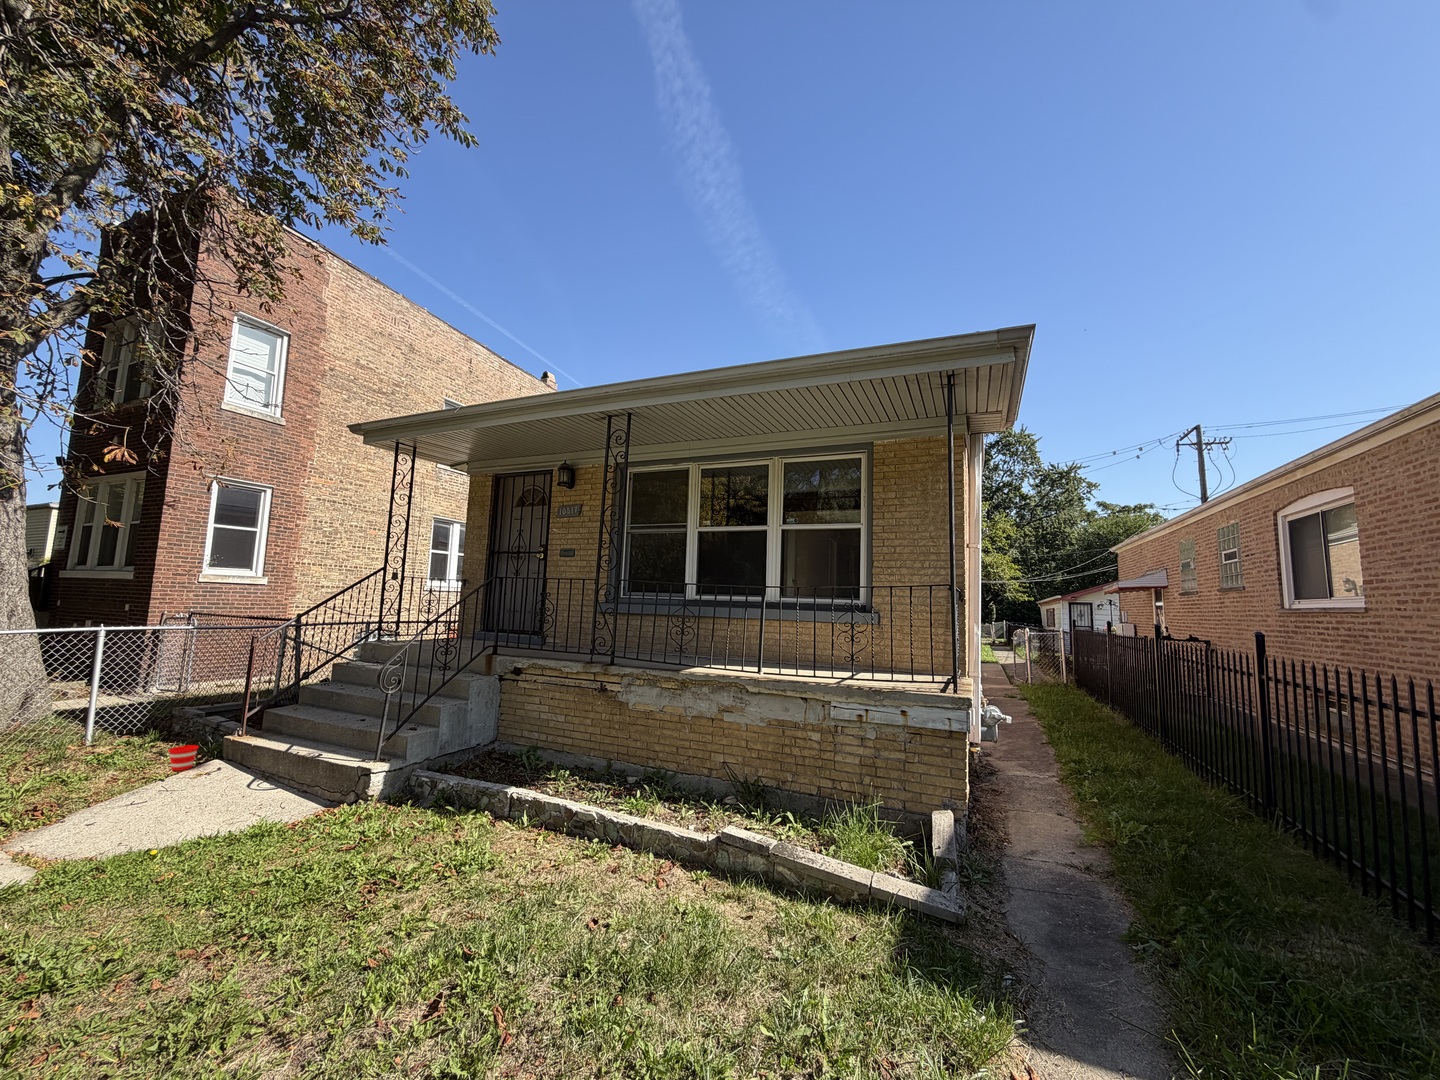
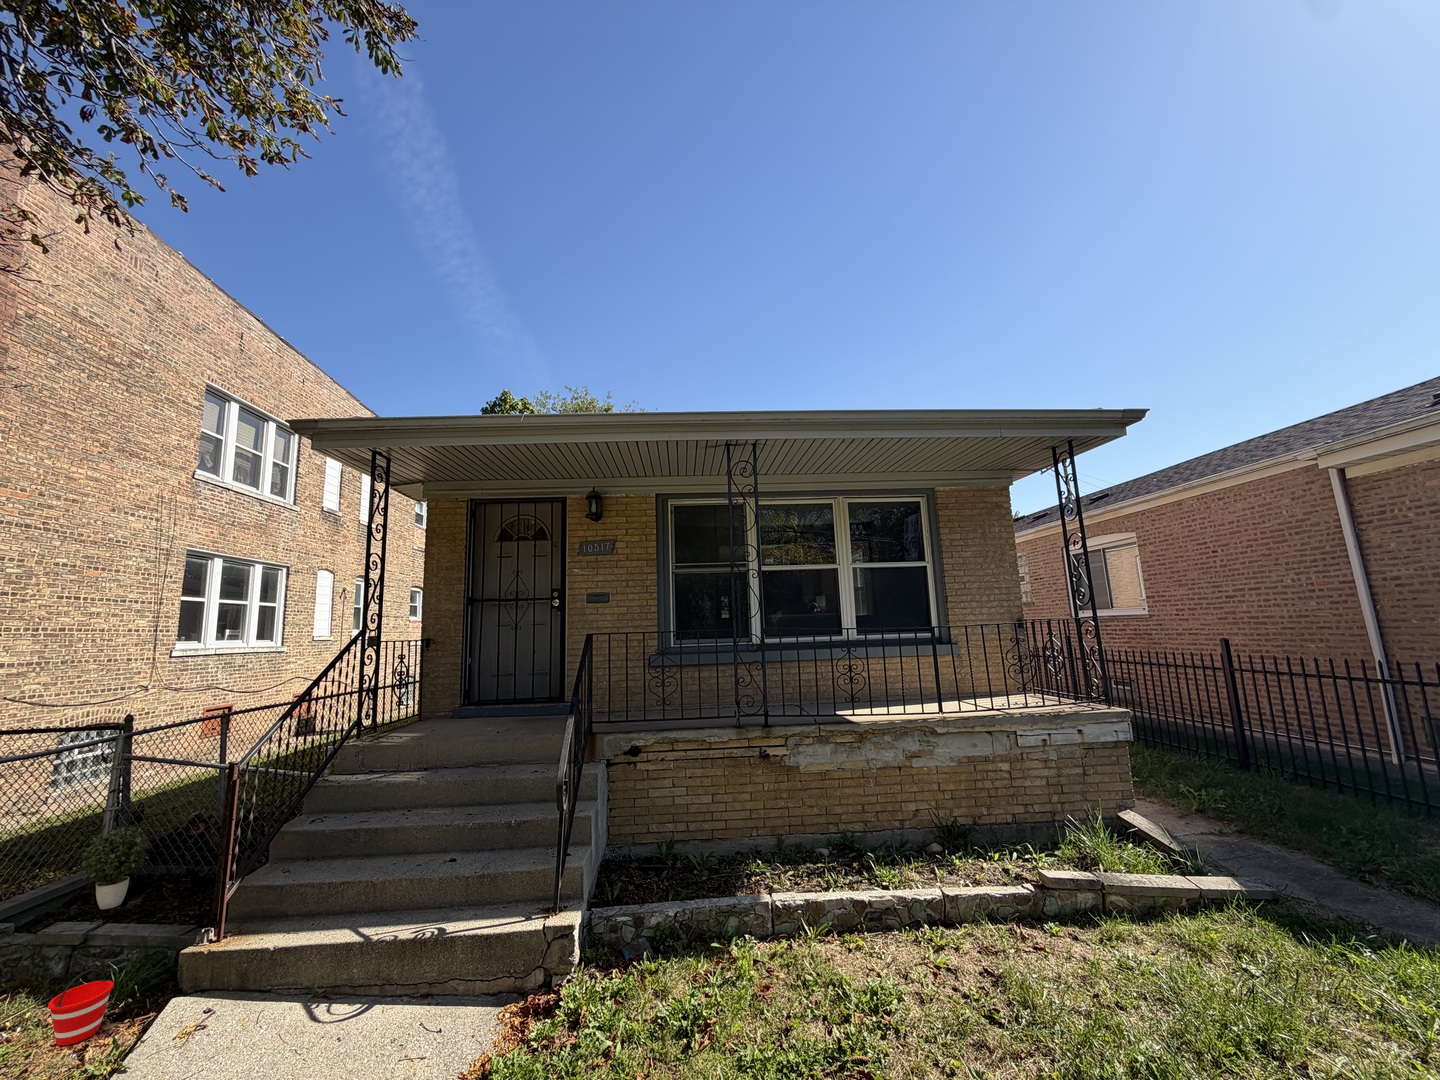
potted plant: none [241,677,277,720] -> present [80,826,149,909]

